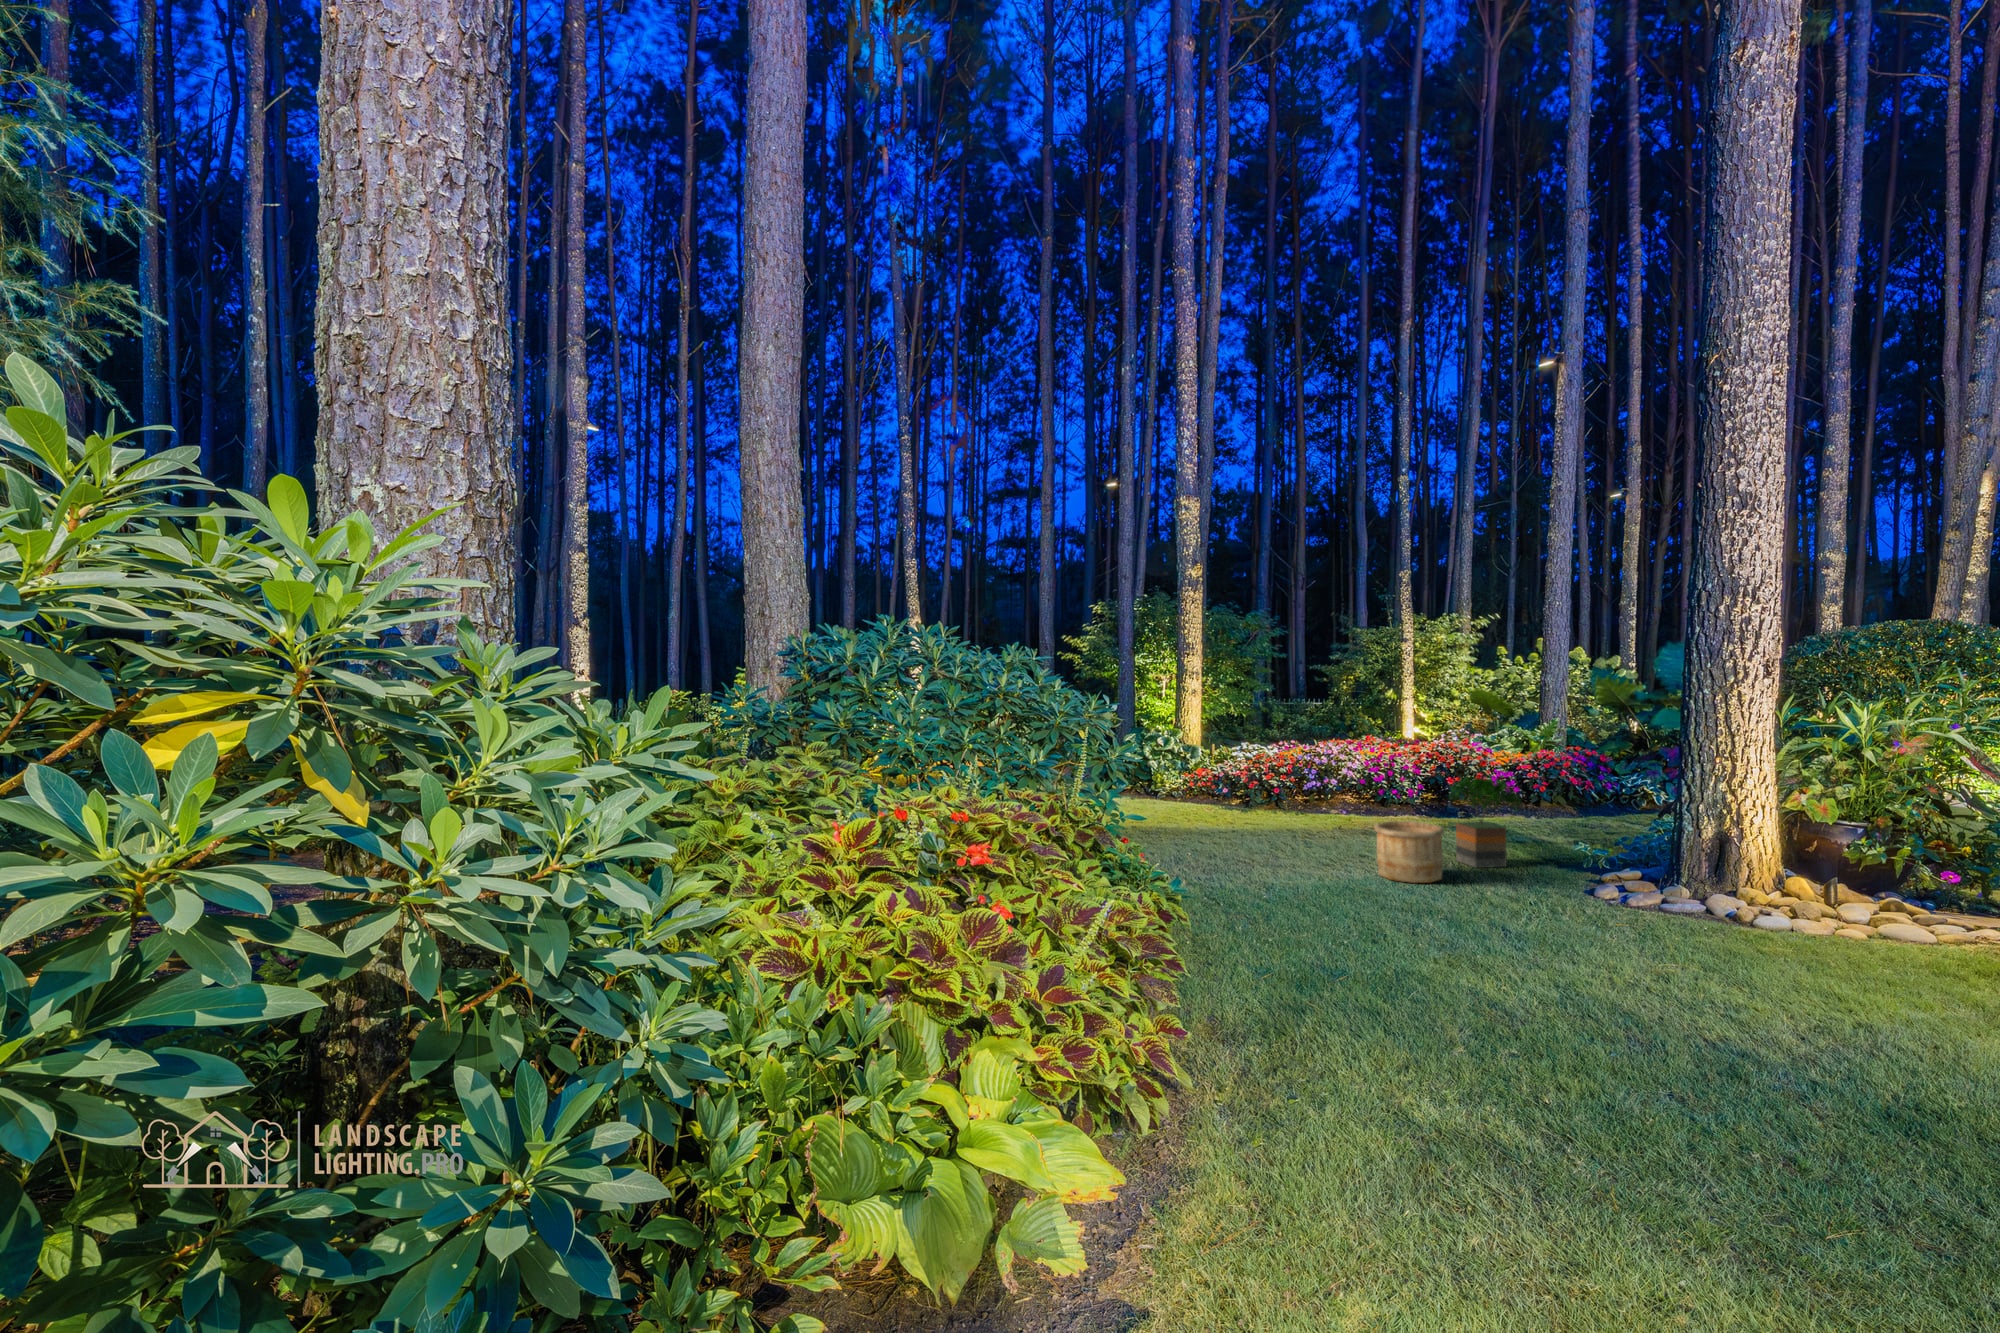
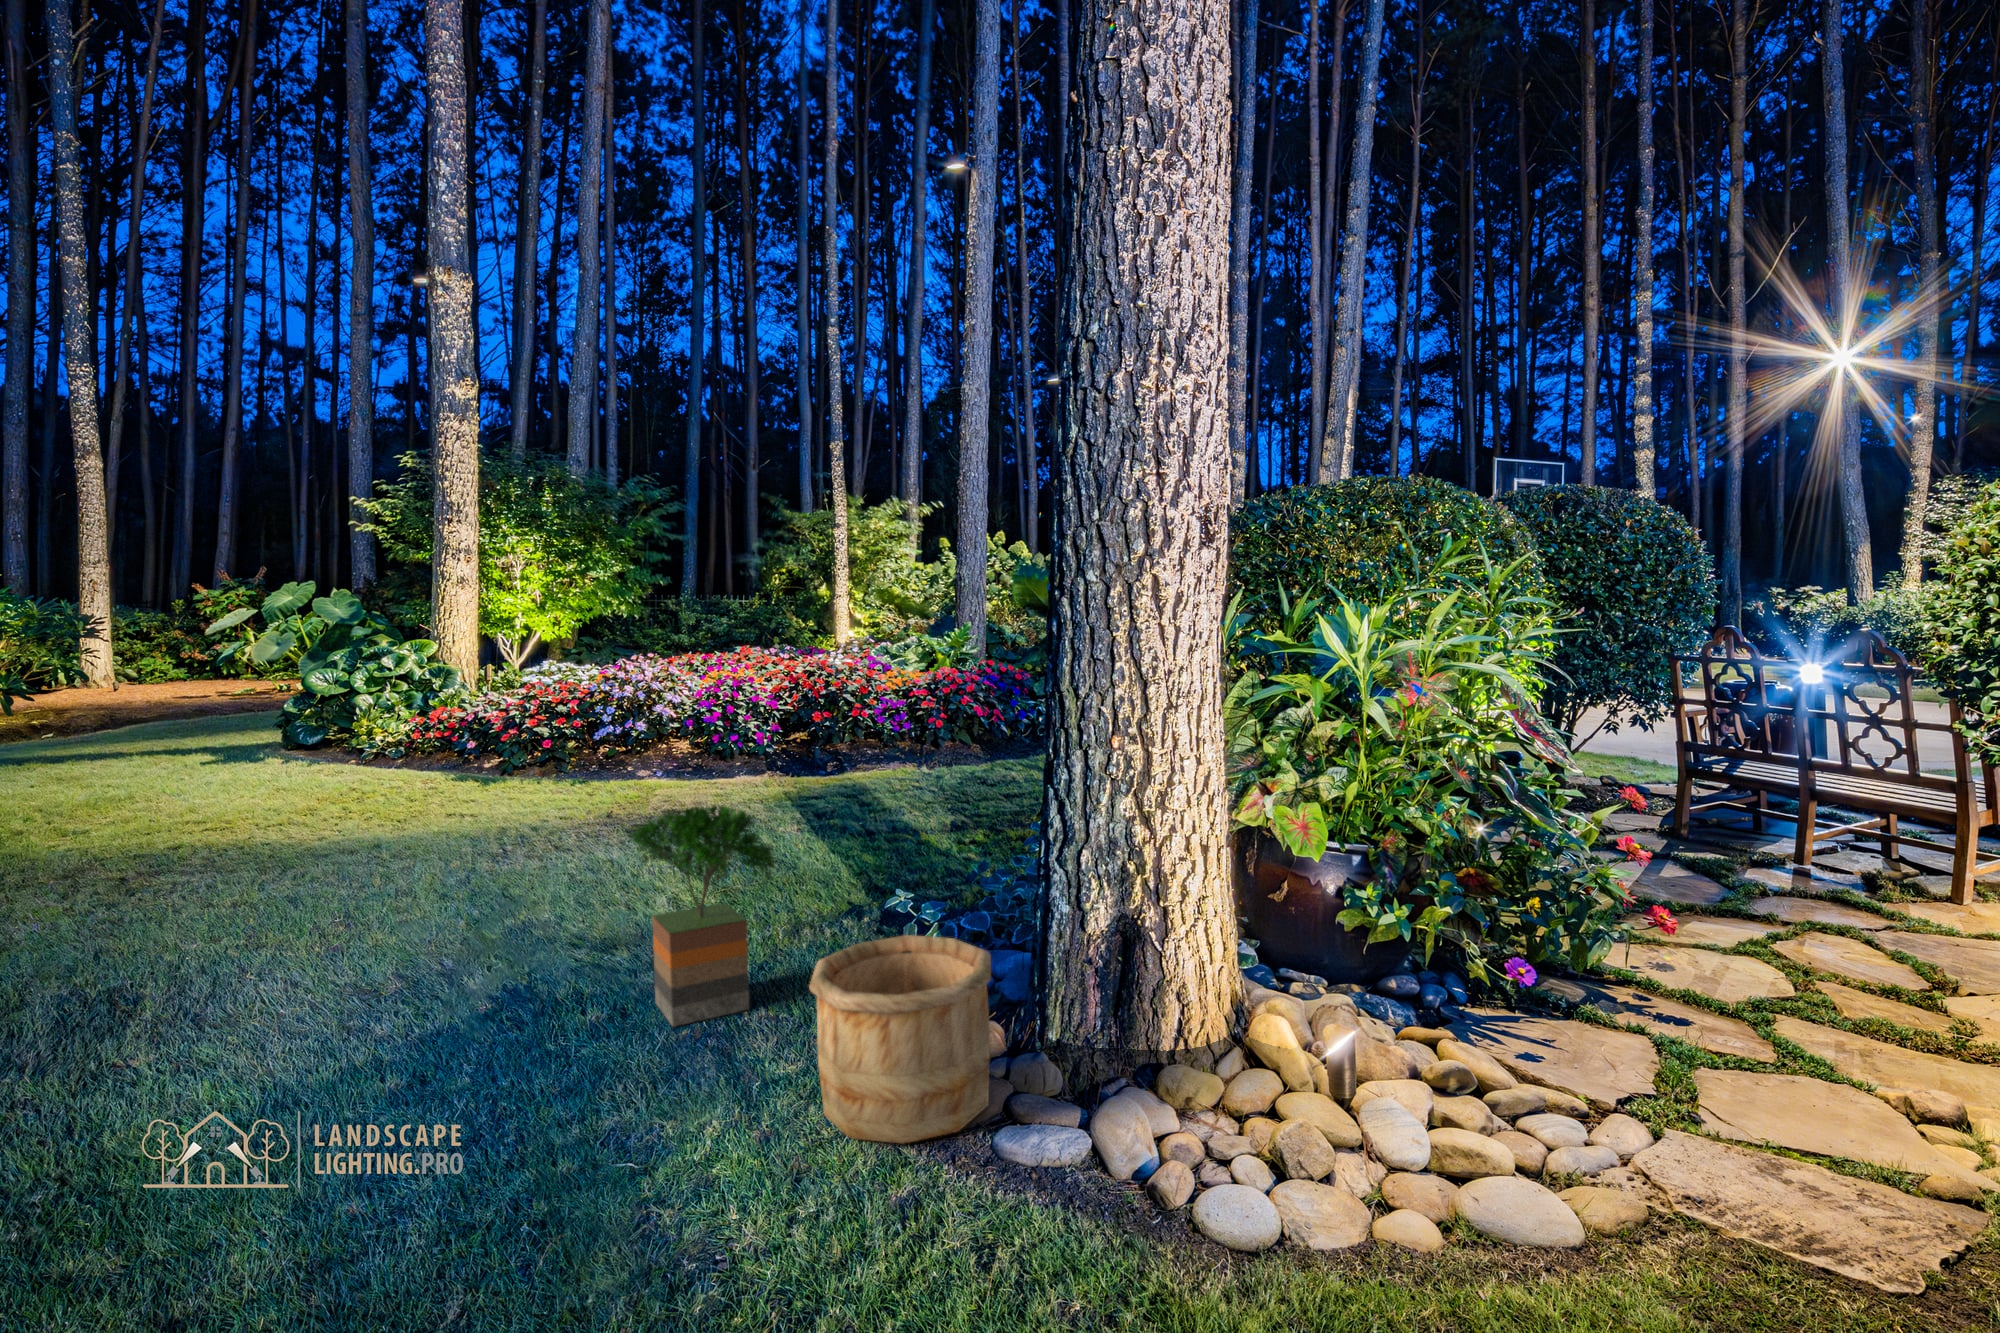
wooden bucket: present [1374,821,1444,883] -> present [809,935,991,1143]

